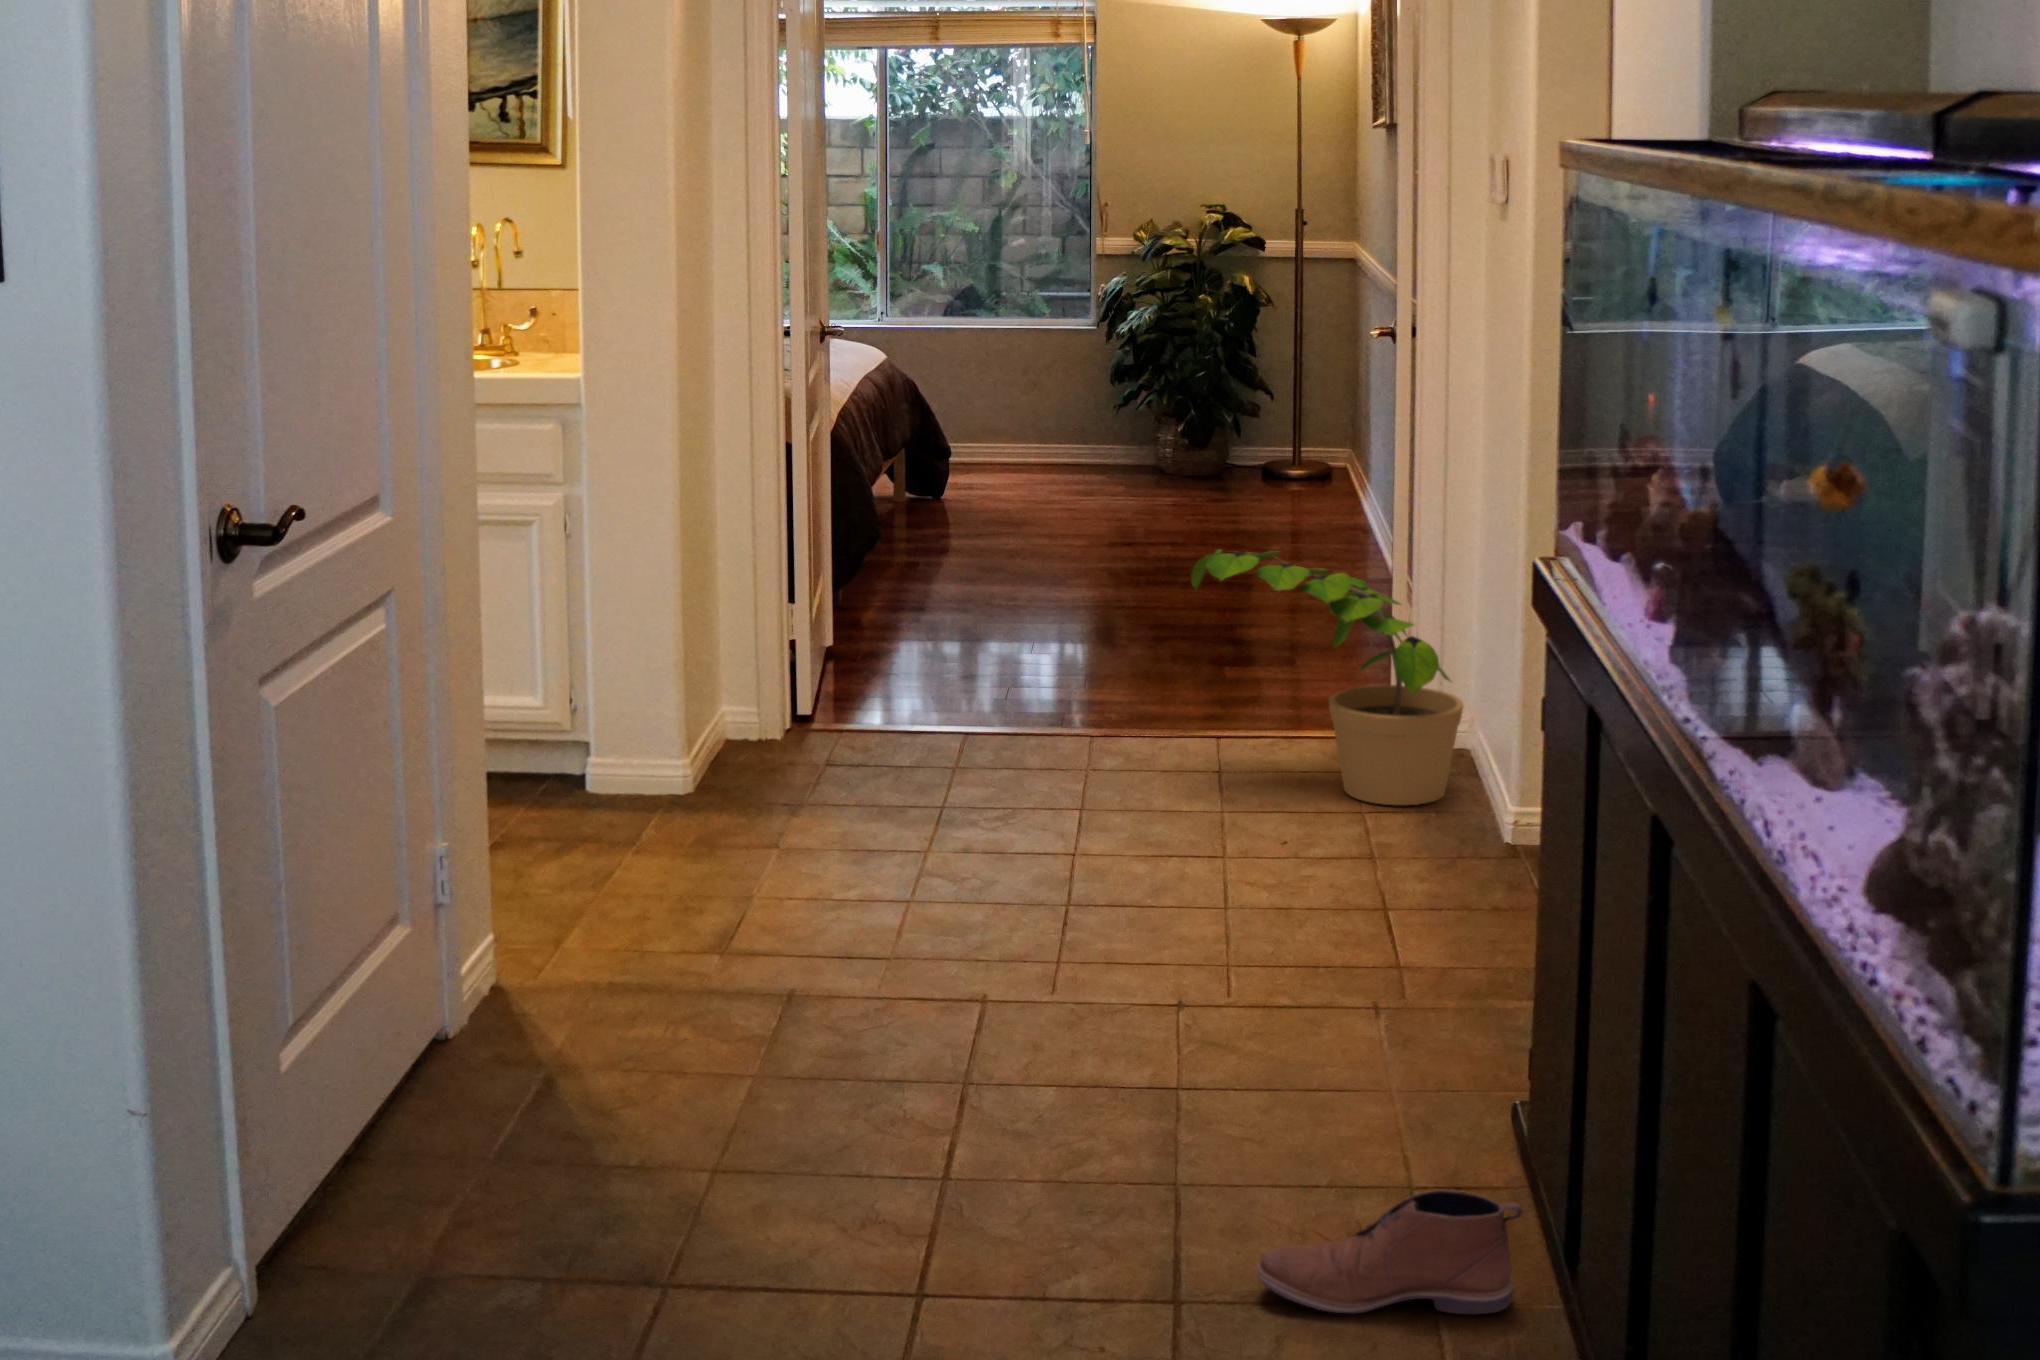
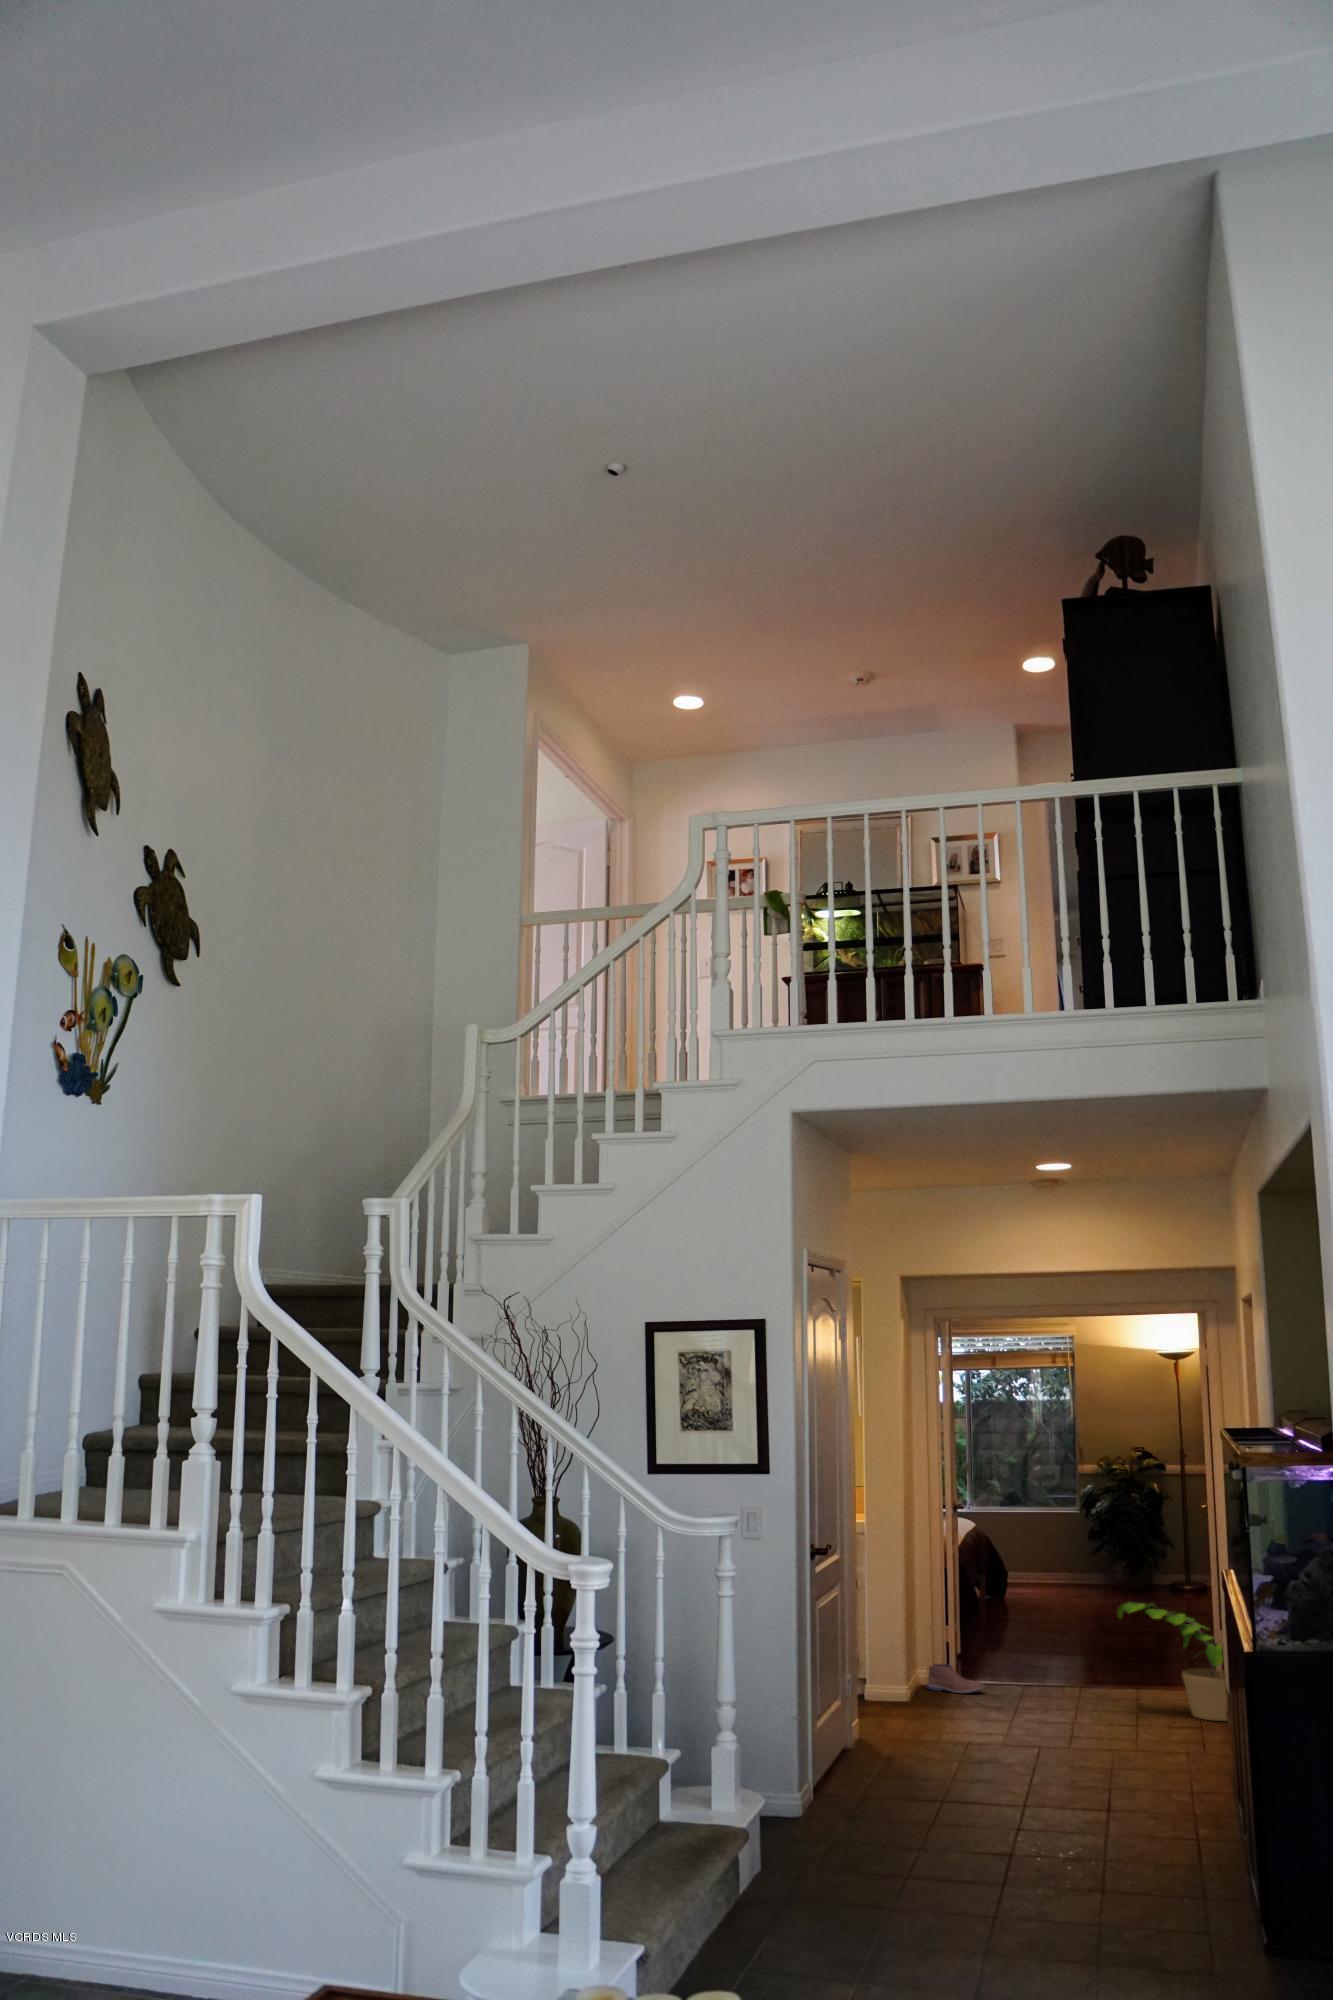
shoe: present [1256,1190,1523,1314] -> present [926,1664,985,1694]

